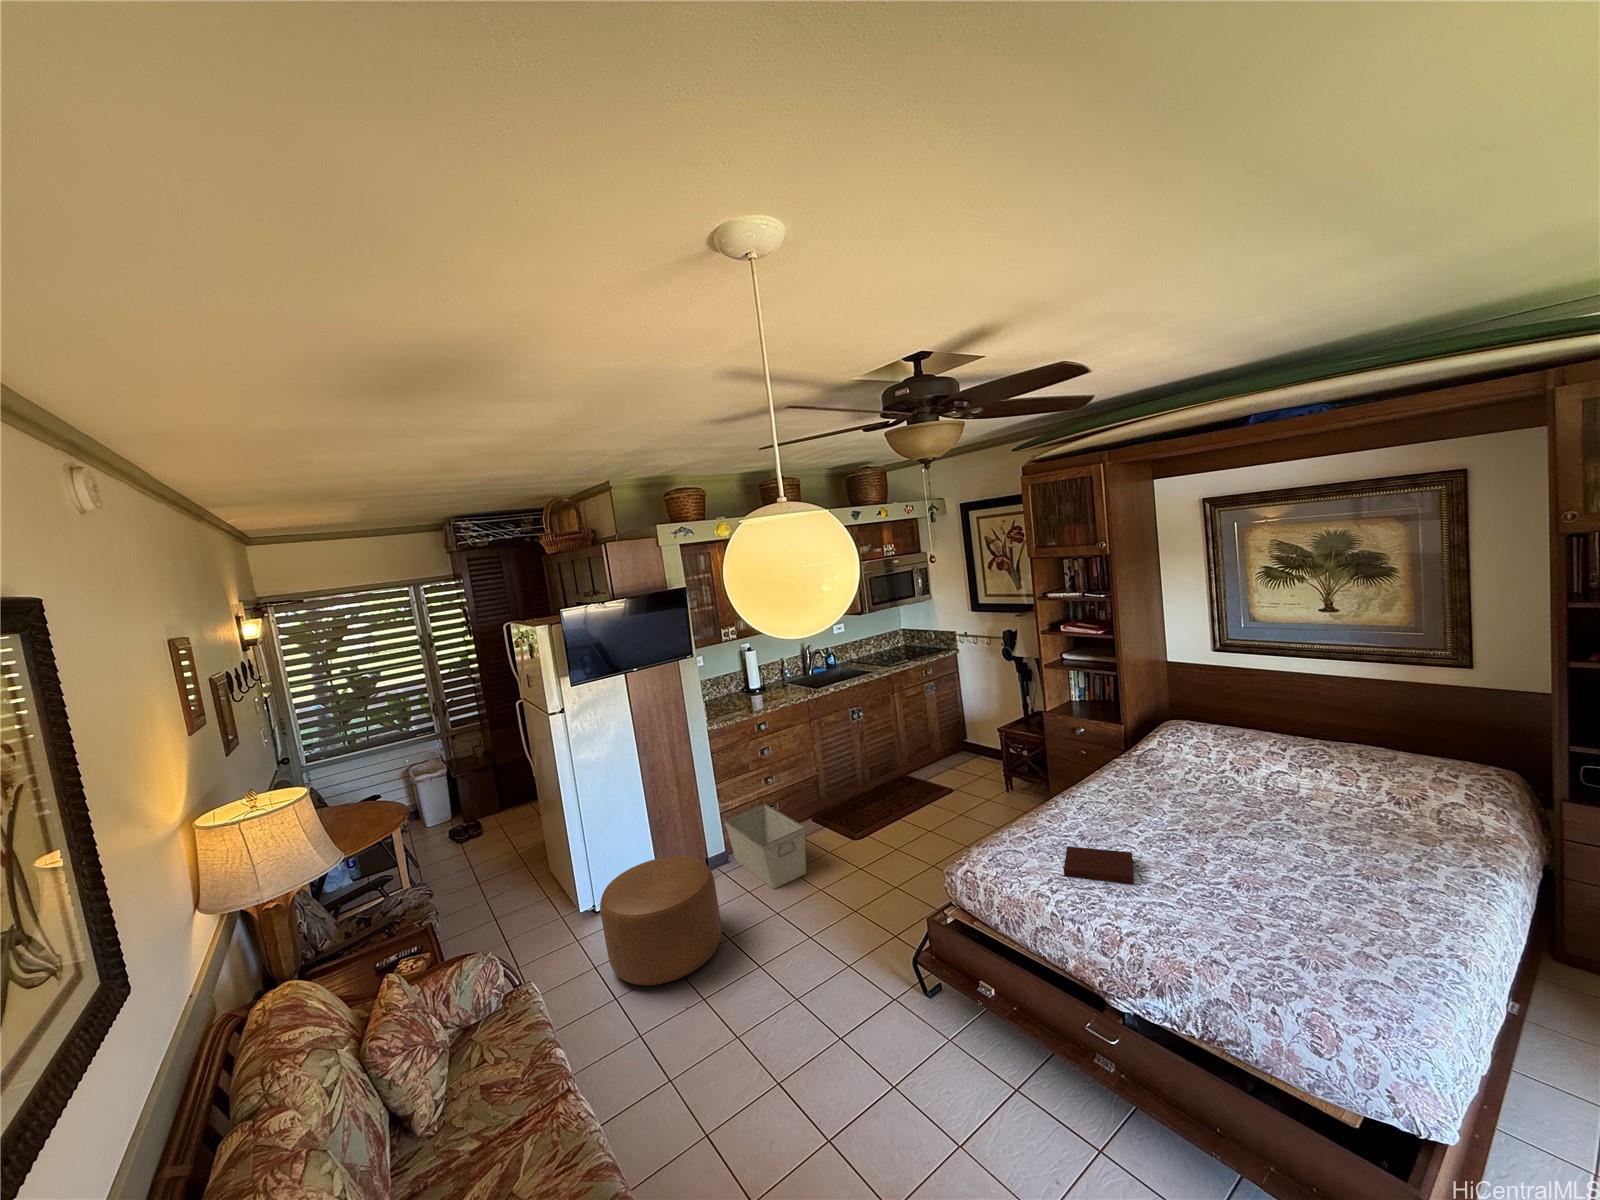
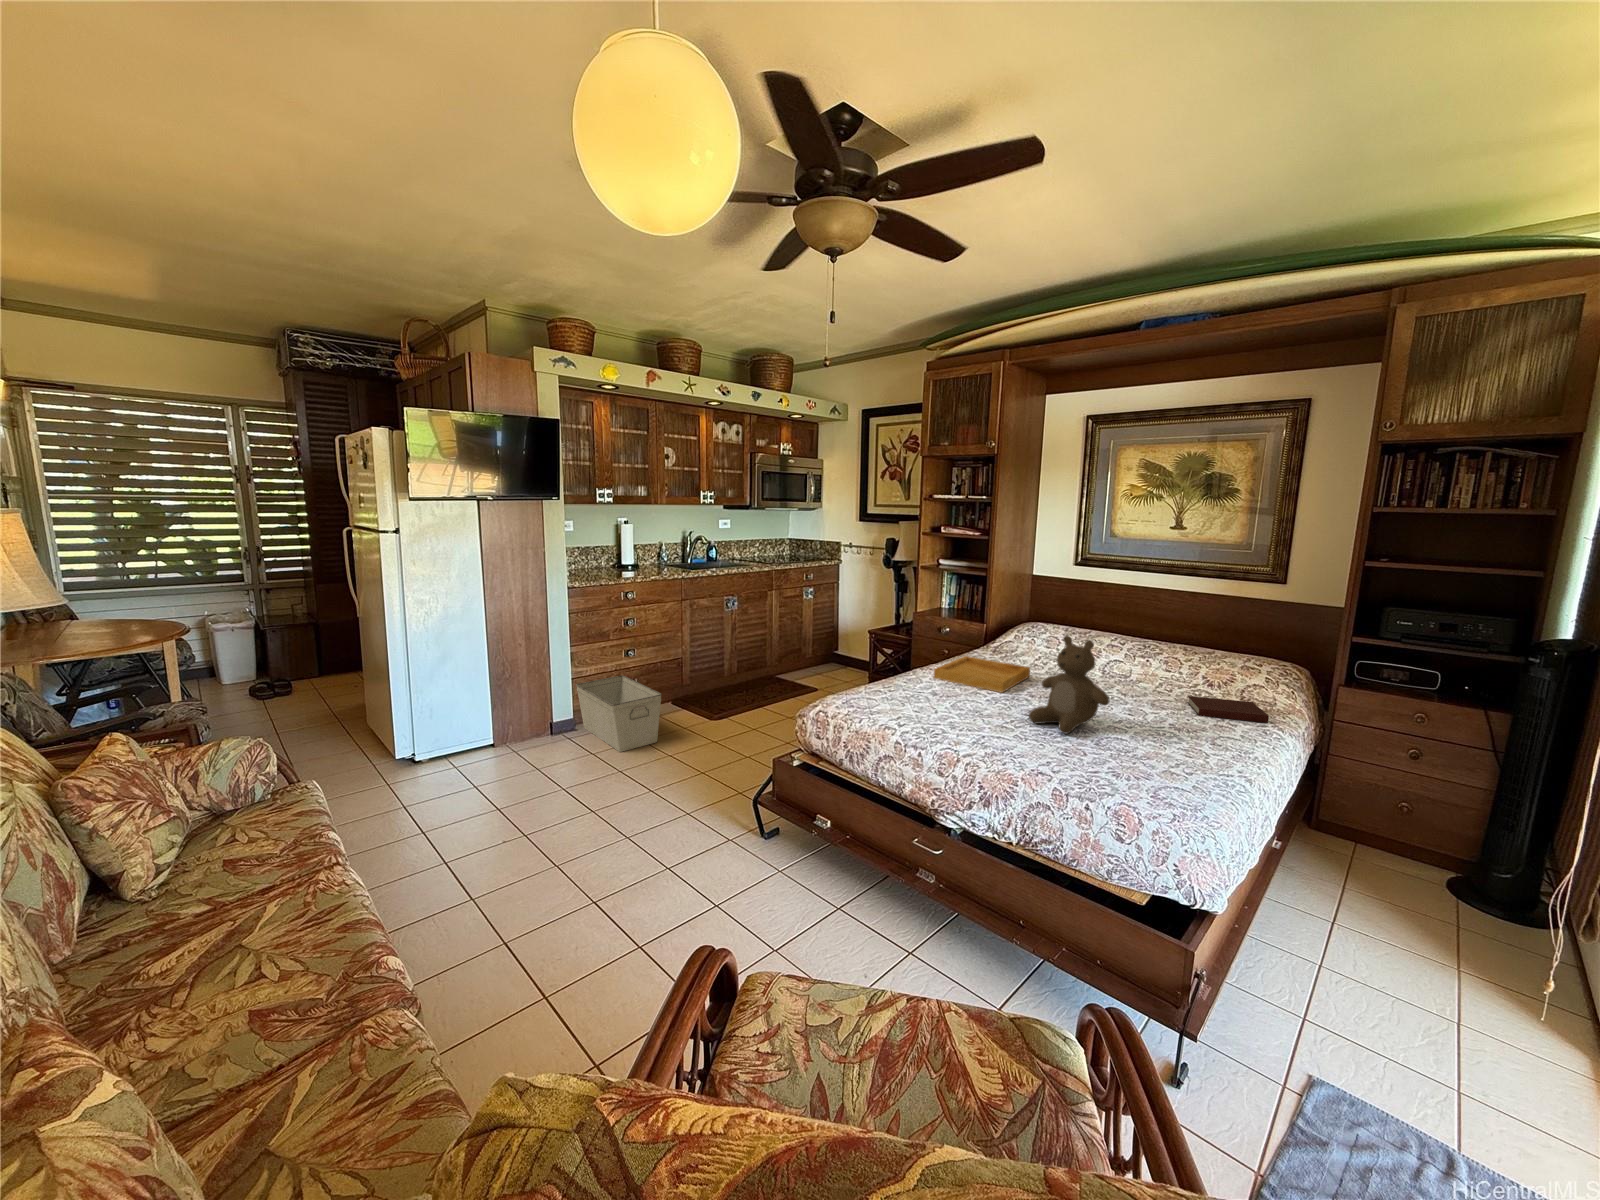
tray: none [1077,777,1183,830] -> present [934,656,1030,693]
teddy bear: none [1190,784,1280,896] -> present [1029,636,1109,734]
notebook: present [1064,846,1133,884] -> present [1187,696,1269,723]
ottoman: present [600,856,722,985] -> none [417,701,557,819]

